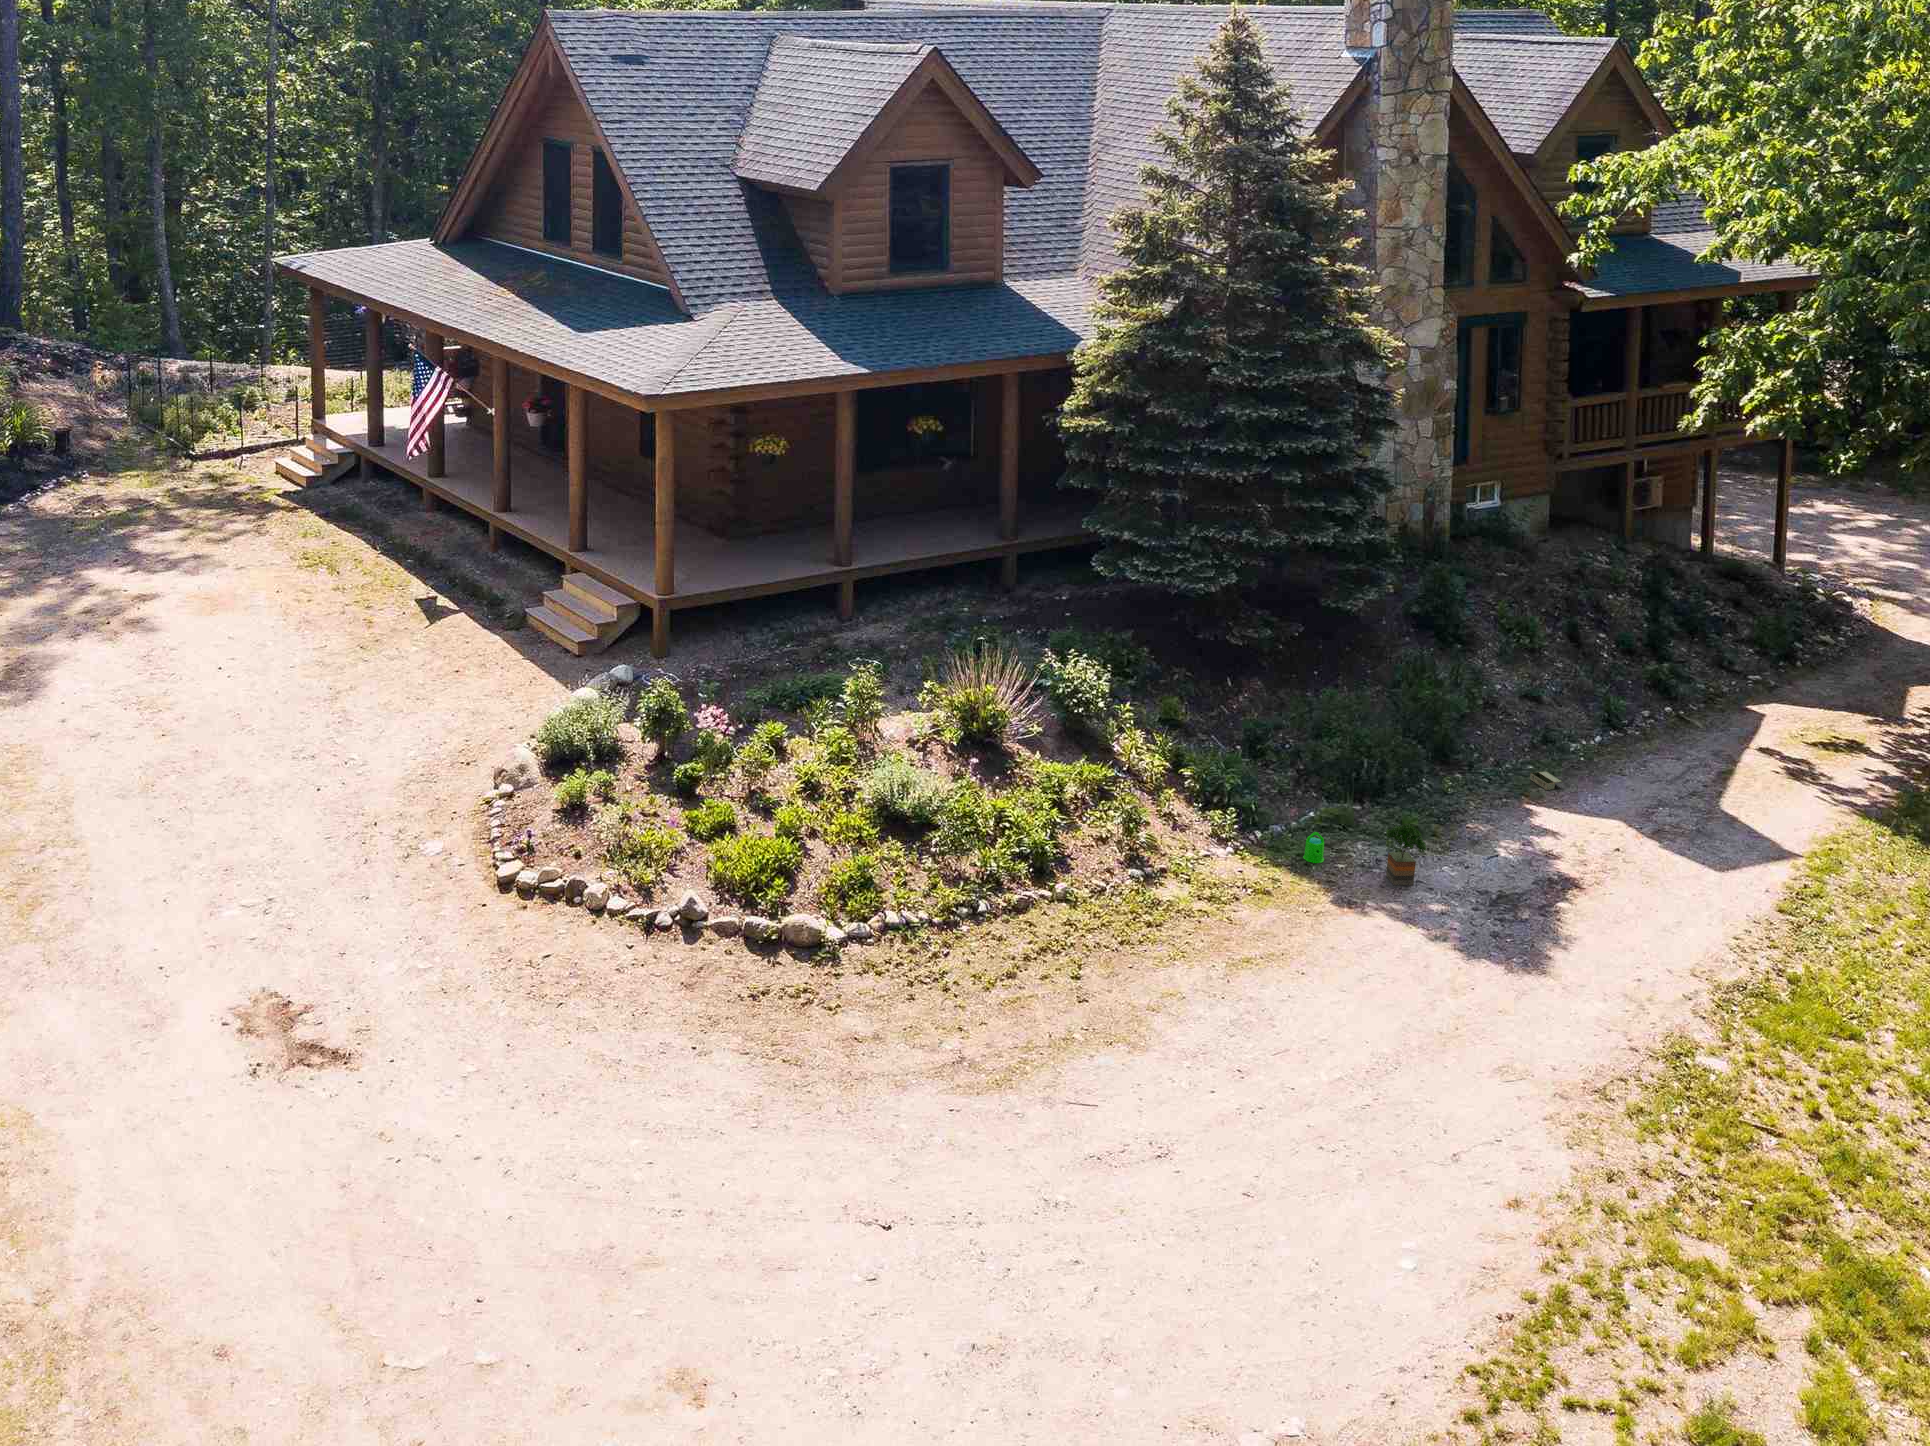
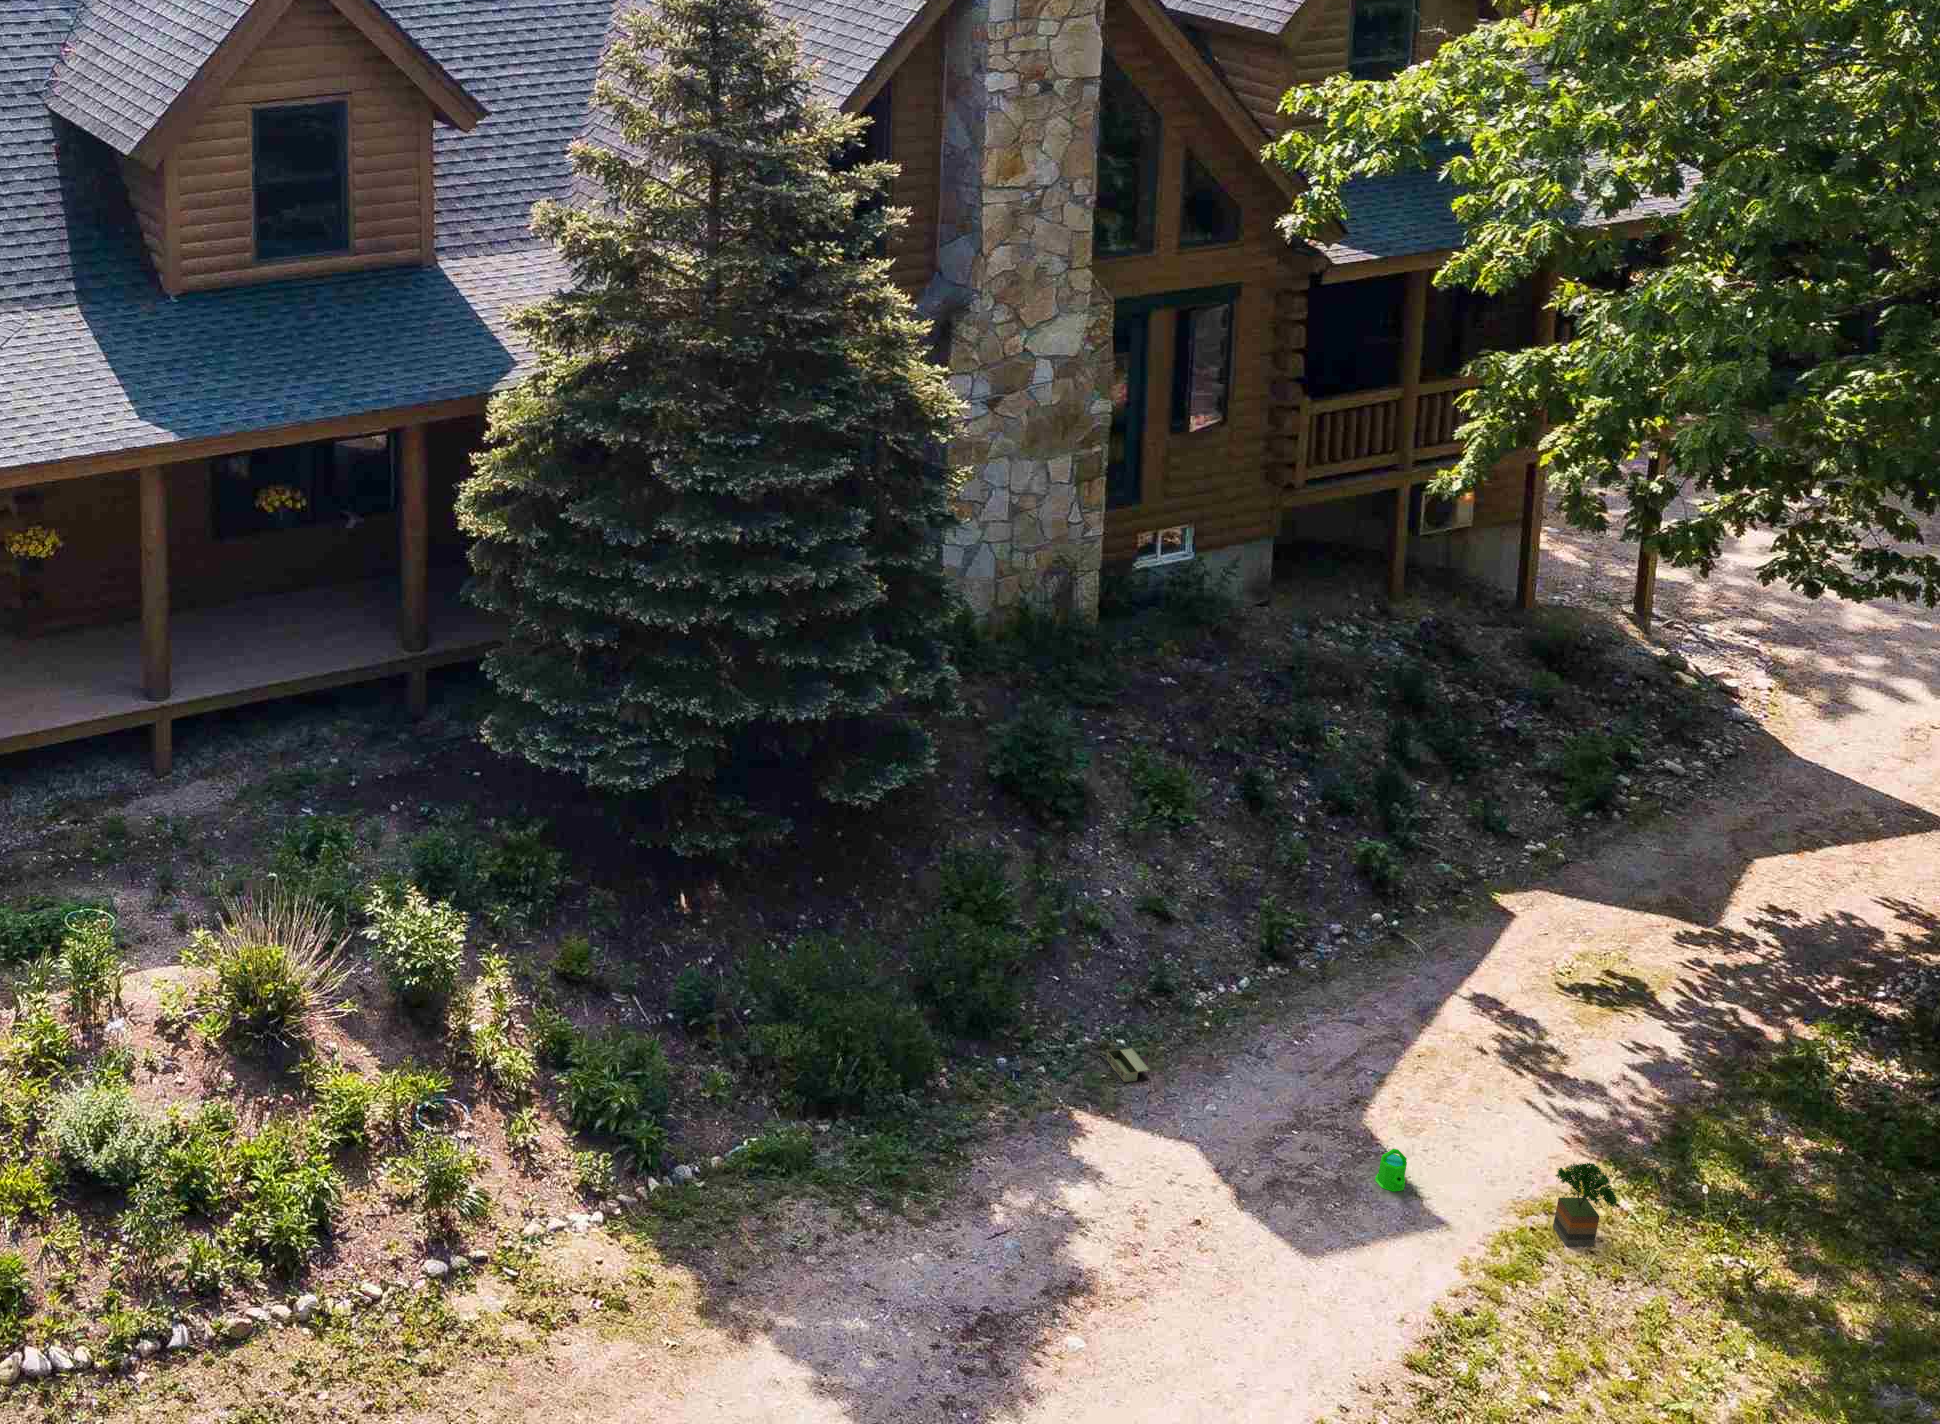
potted tree: present [1386,825,1426,885] -> present [1553,1162,1617,1246]
watering can: present [1303,832,1324,863] -> present [1375,1149,1407,1192]

